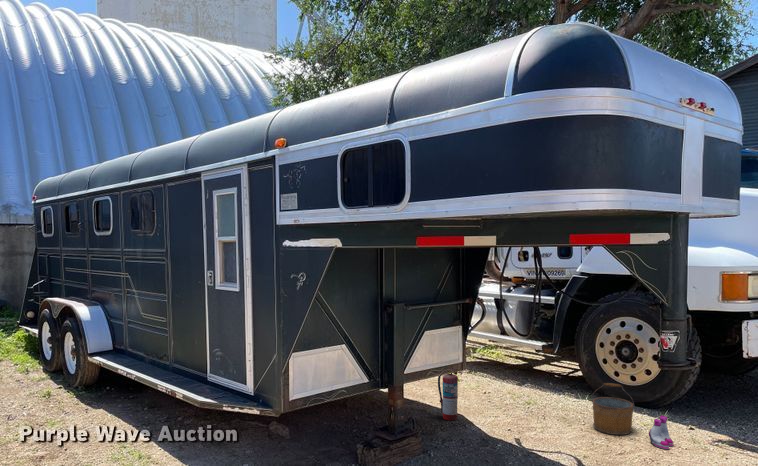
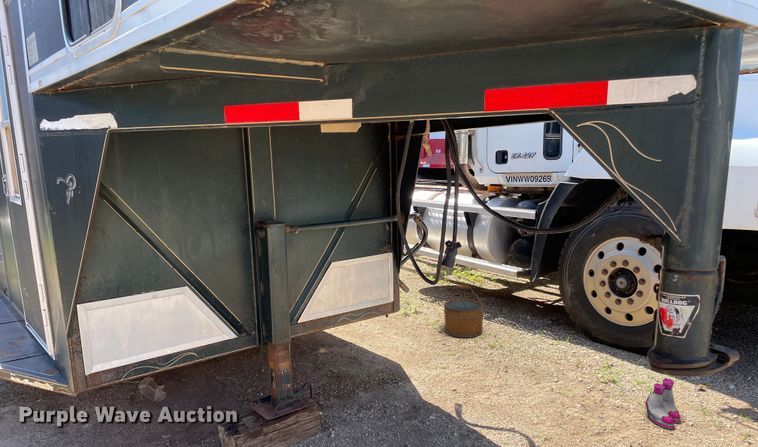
fire extinguisher: present [438,372,462,421] -> none [367,304,396,374]
bucket: present [592,383,634,435] -> present [444,285,484,338]

